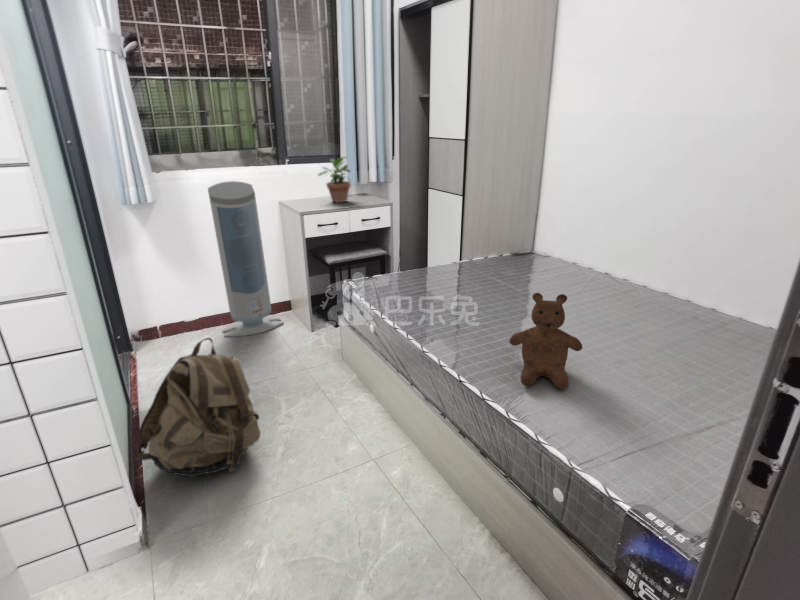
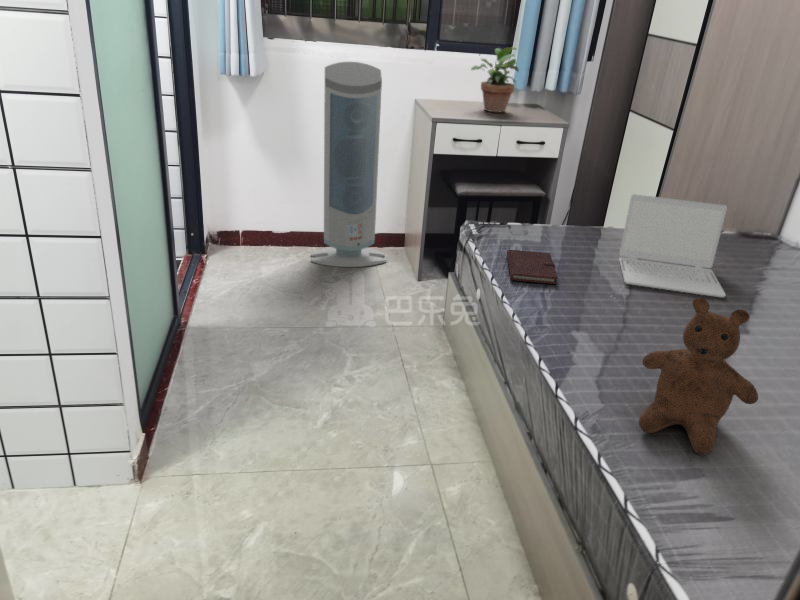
laptop: none [456,236,529,298] -> present [619,194,727,298]
notebook: none [386,289,428,312] -> present [507,250,558,284]
backpack: present [137,338,260,476] -> none [160,257,304,428]

